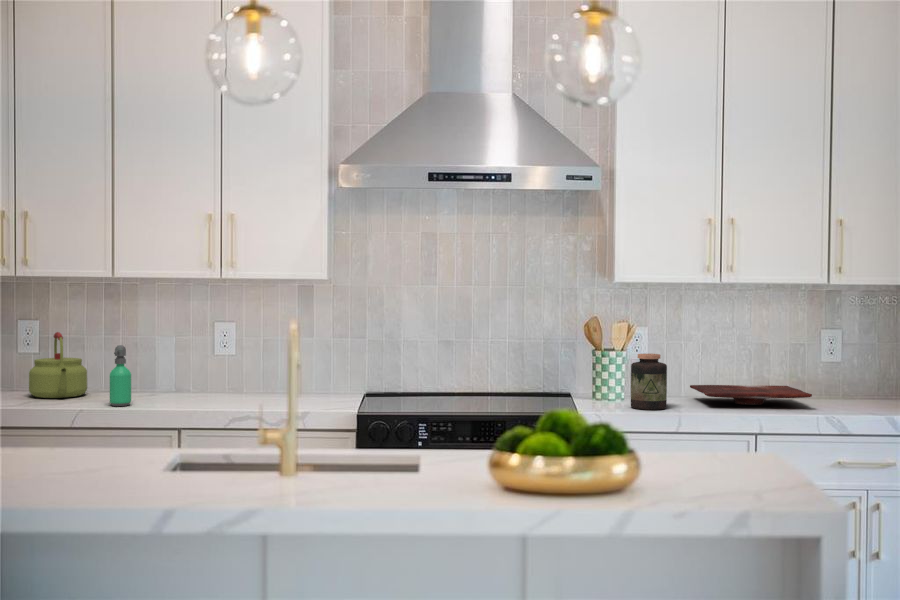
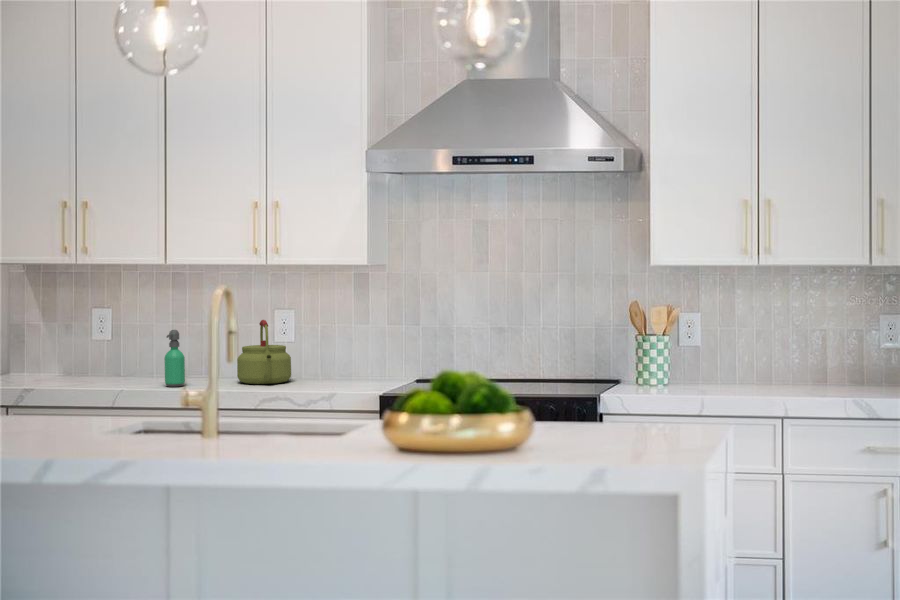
kettle: present [29,332,87,398] -> present [237,320,291,384]
jar: present [631,353,667,410] -> none [668,338,705,396]
cutting board: present [690,385,812,405] -> none [746,372,866,392]

